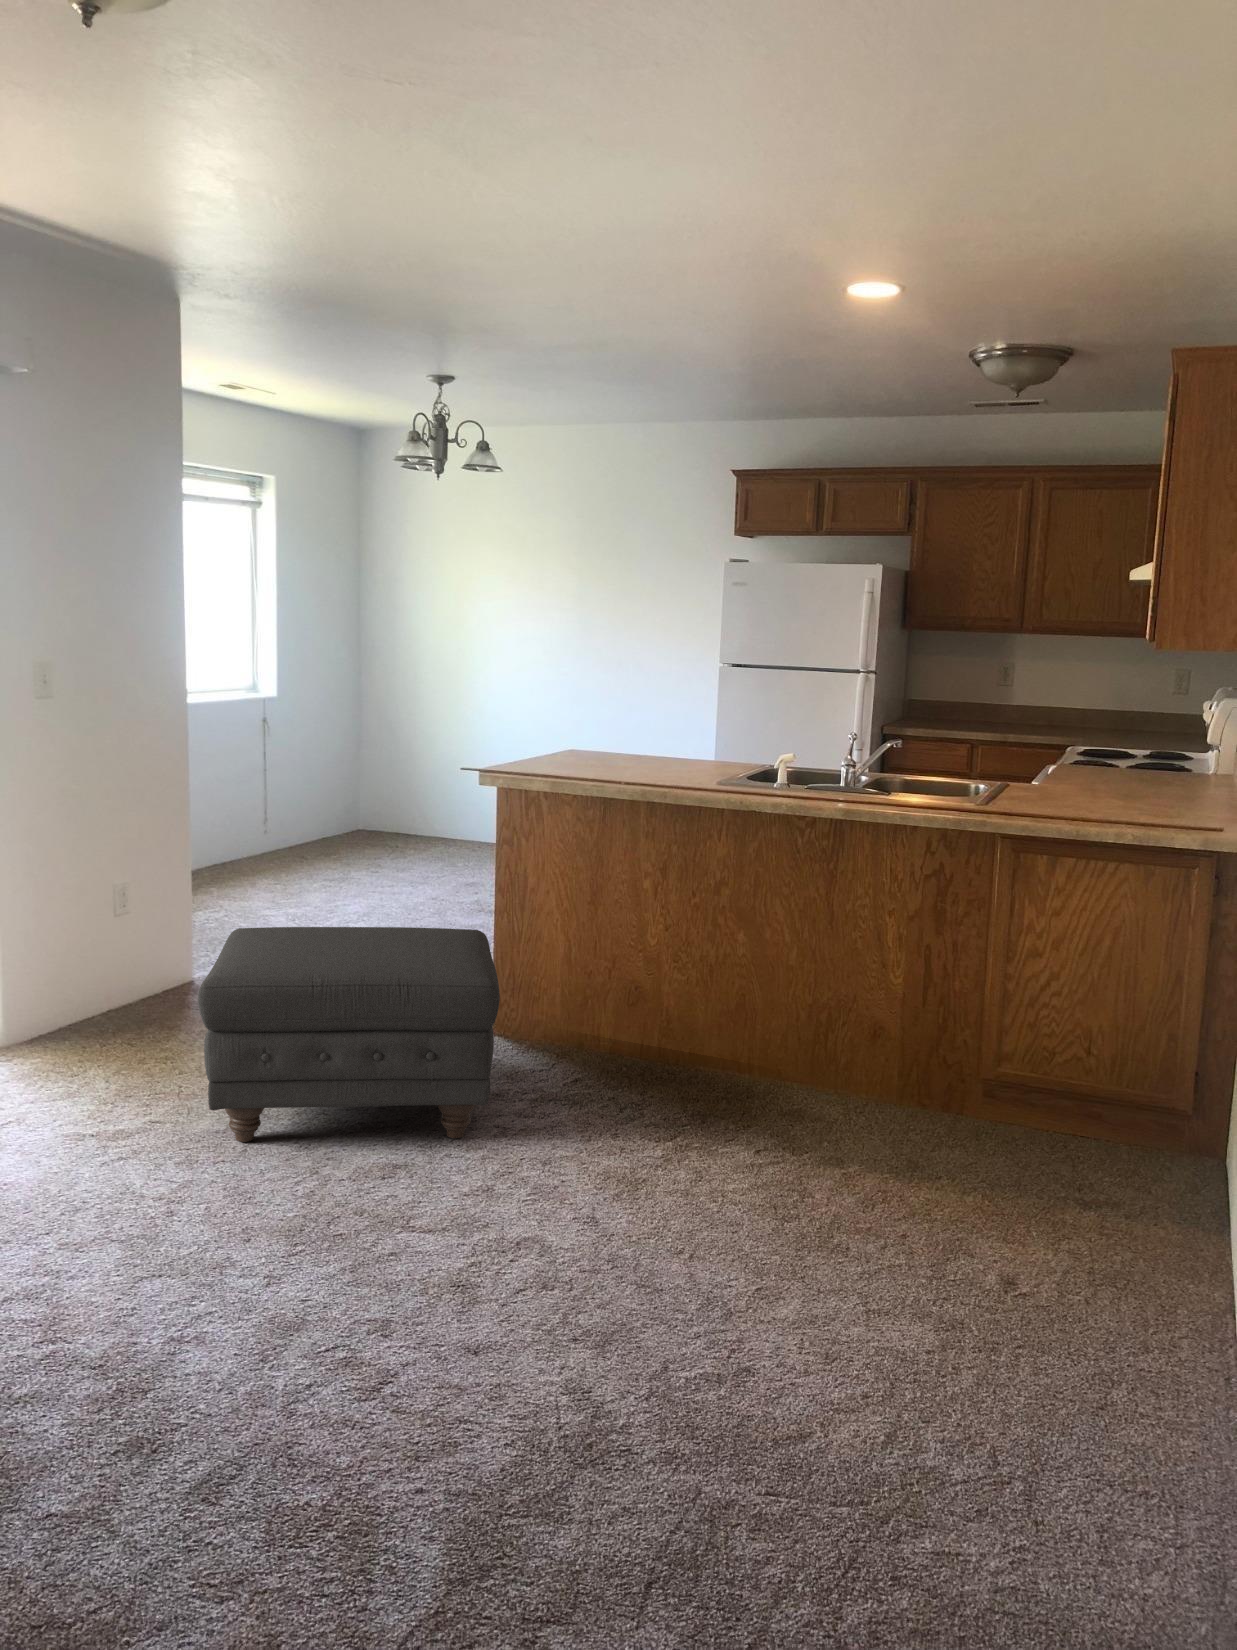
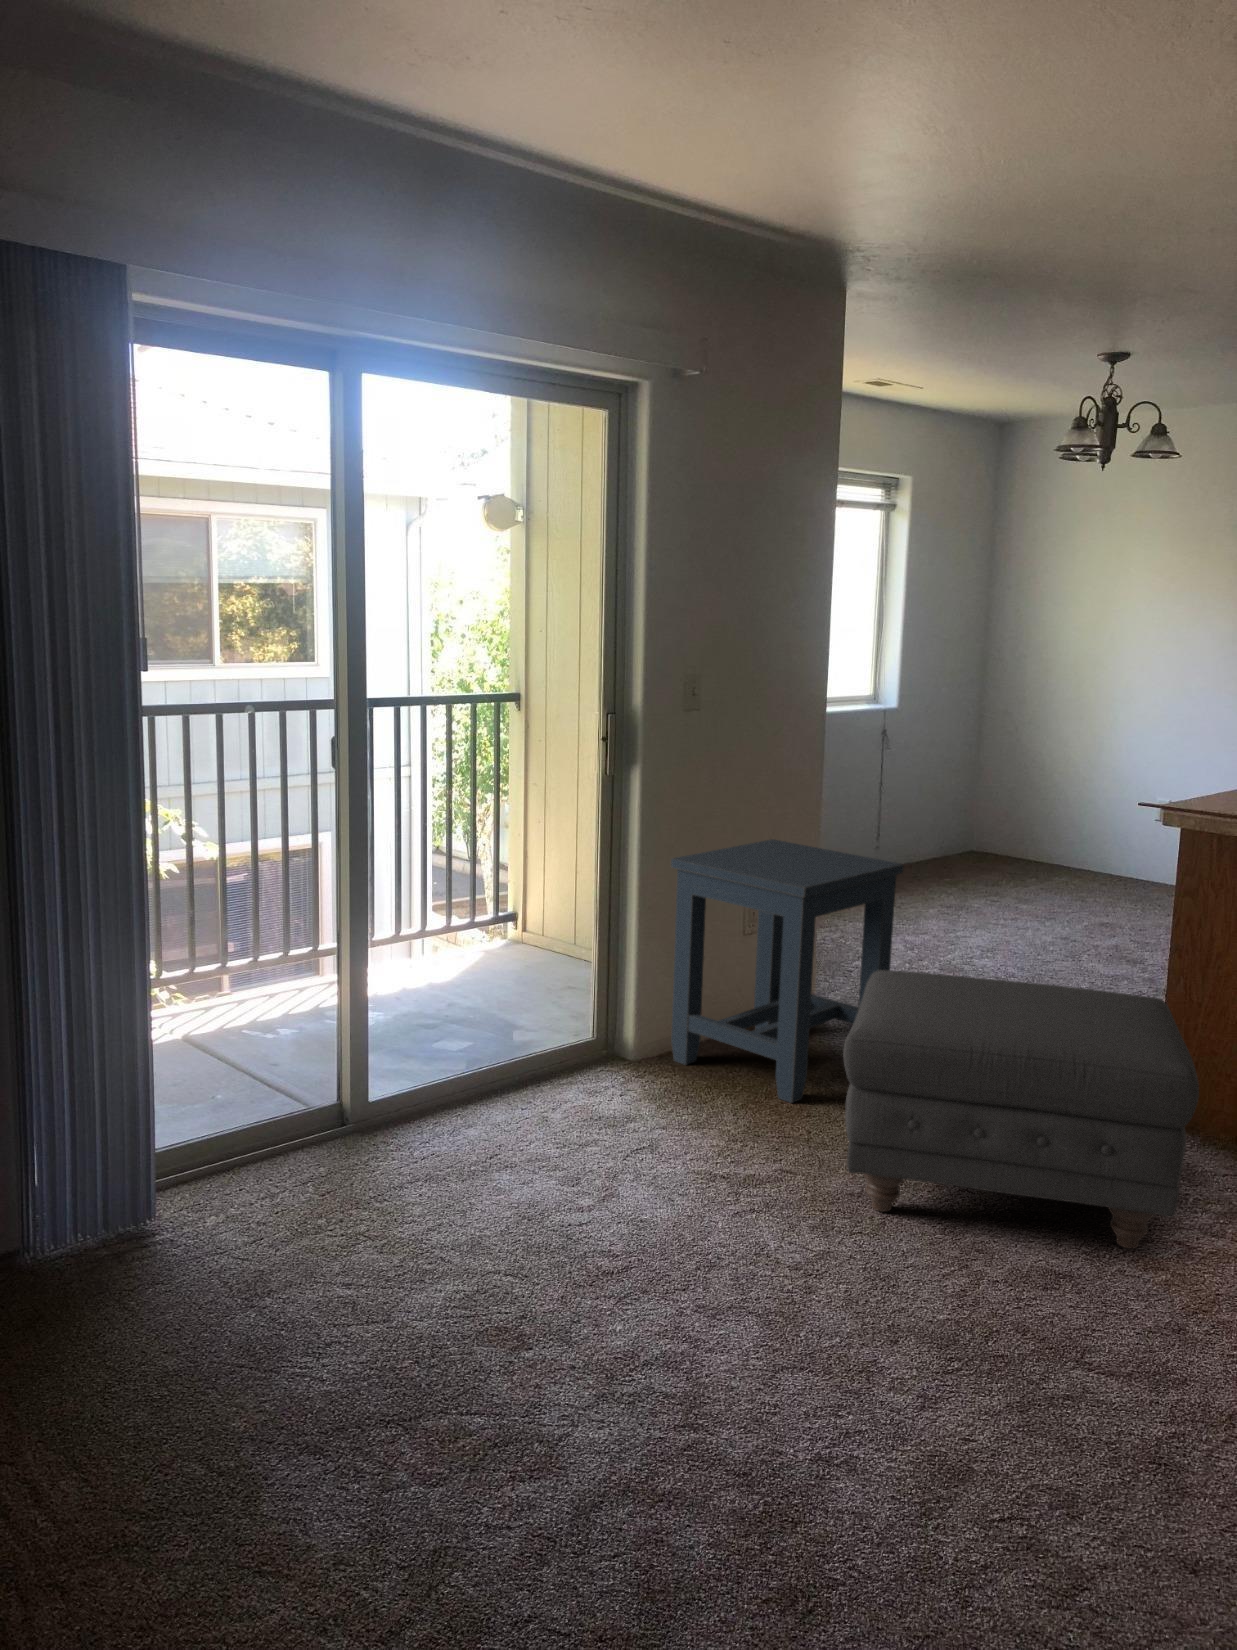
side table: none [29,819,264,1065] -> present [671,839,904,1103]

